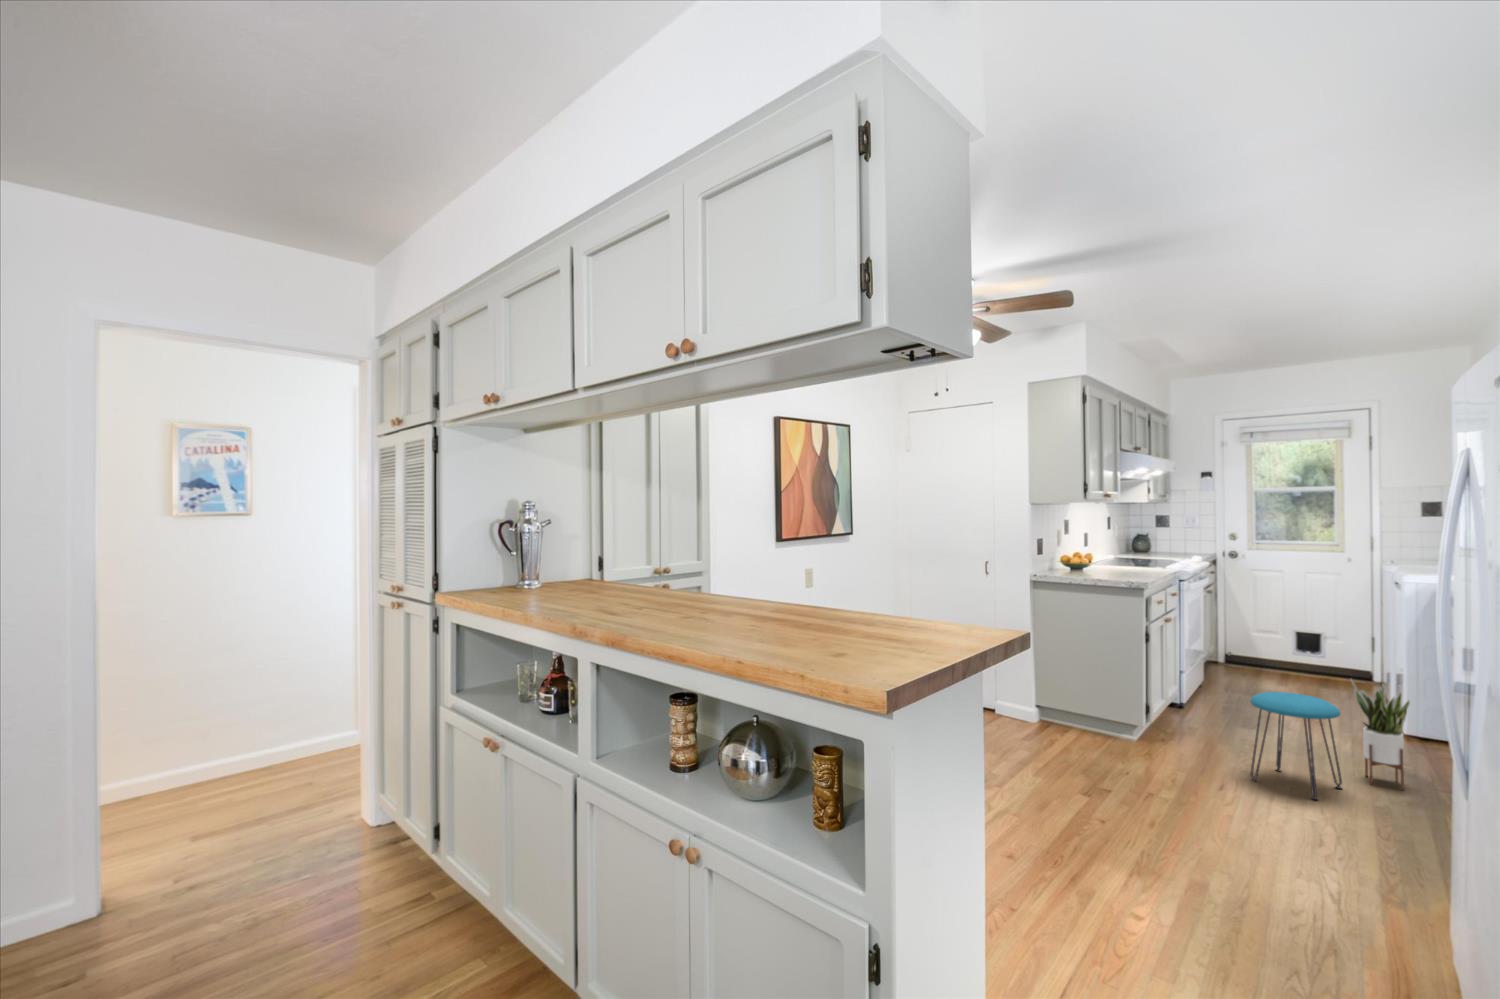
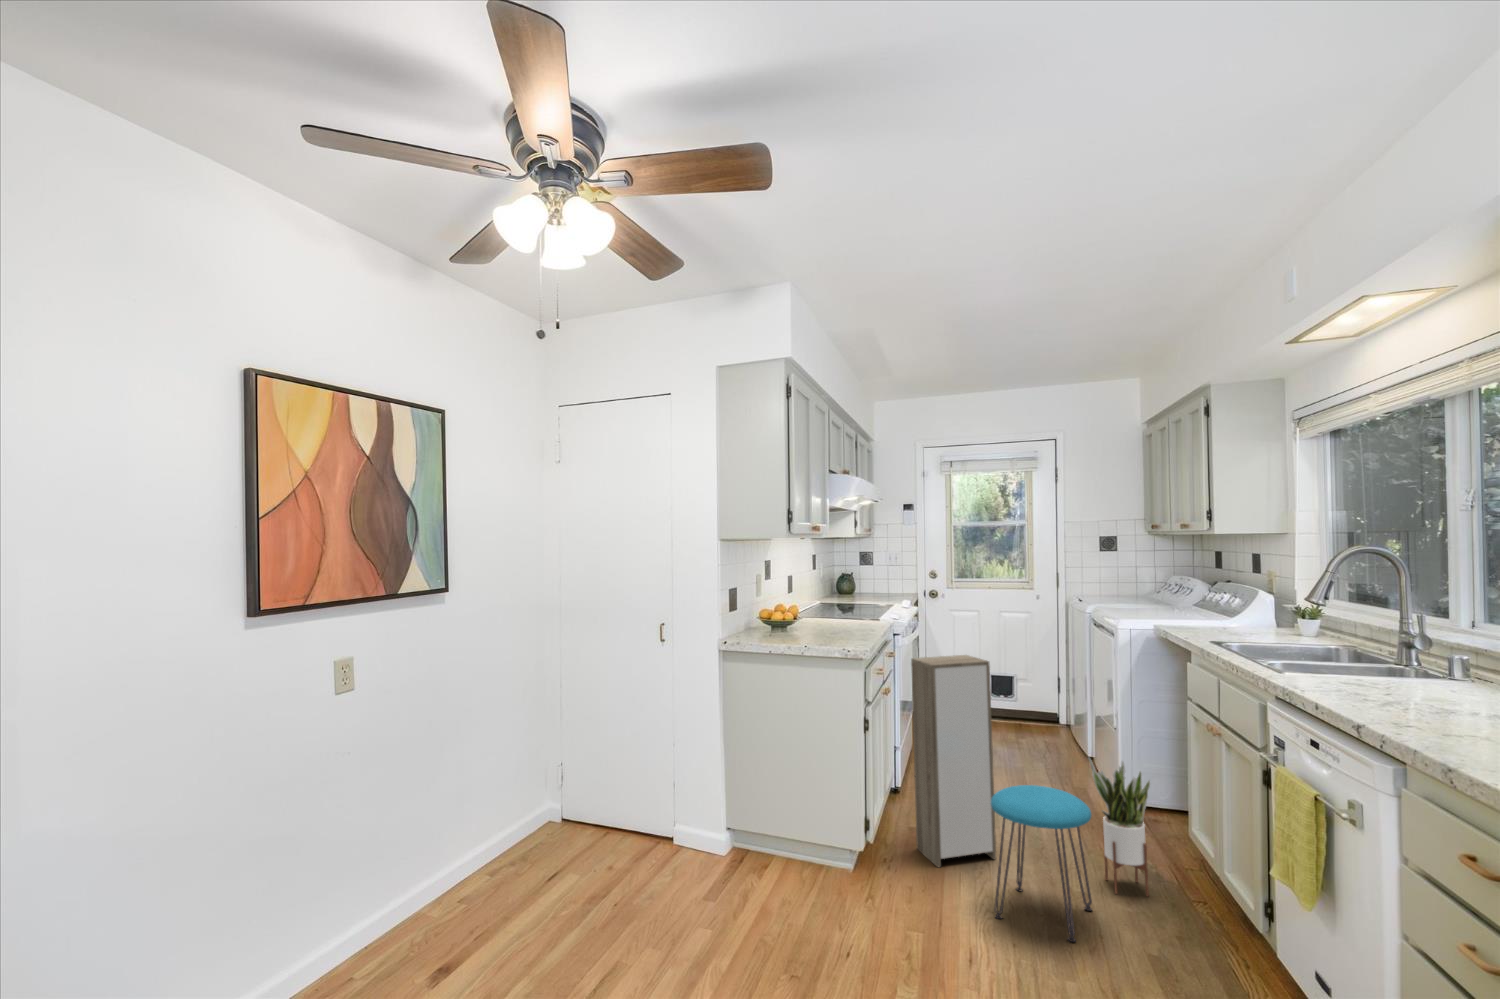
storage cabinet: none [1189,596,1264,753] -> present [911,655,996,867]

